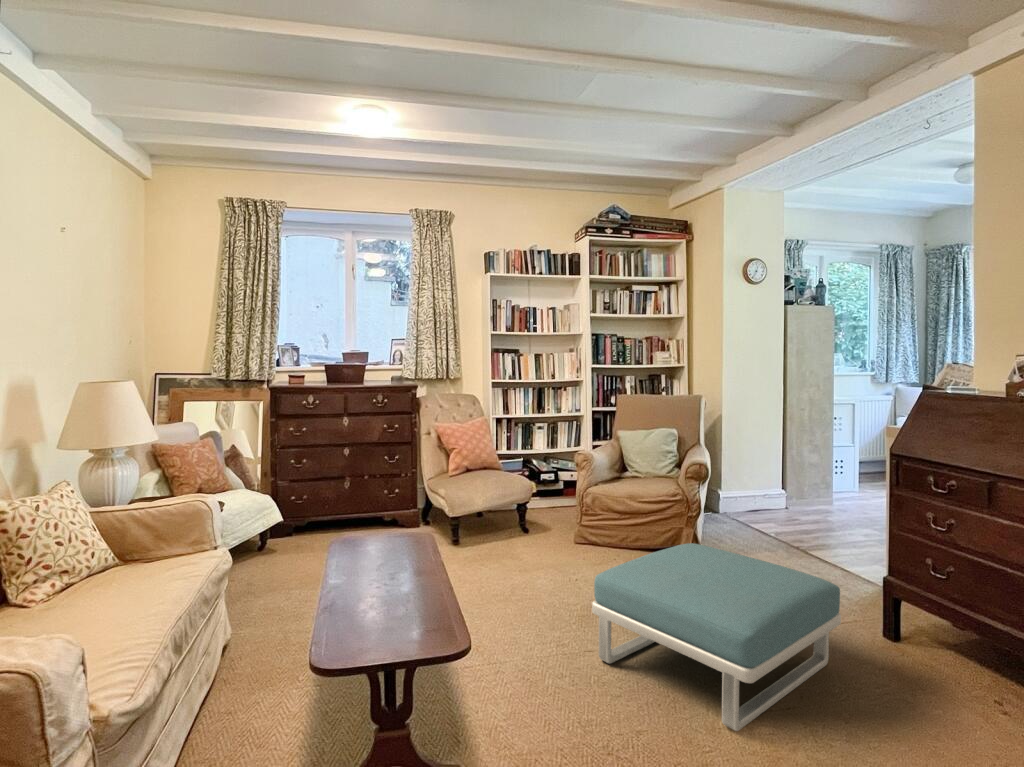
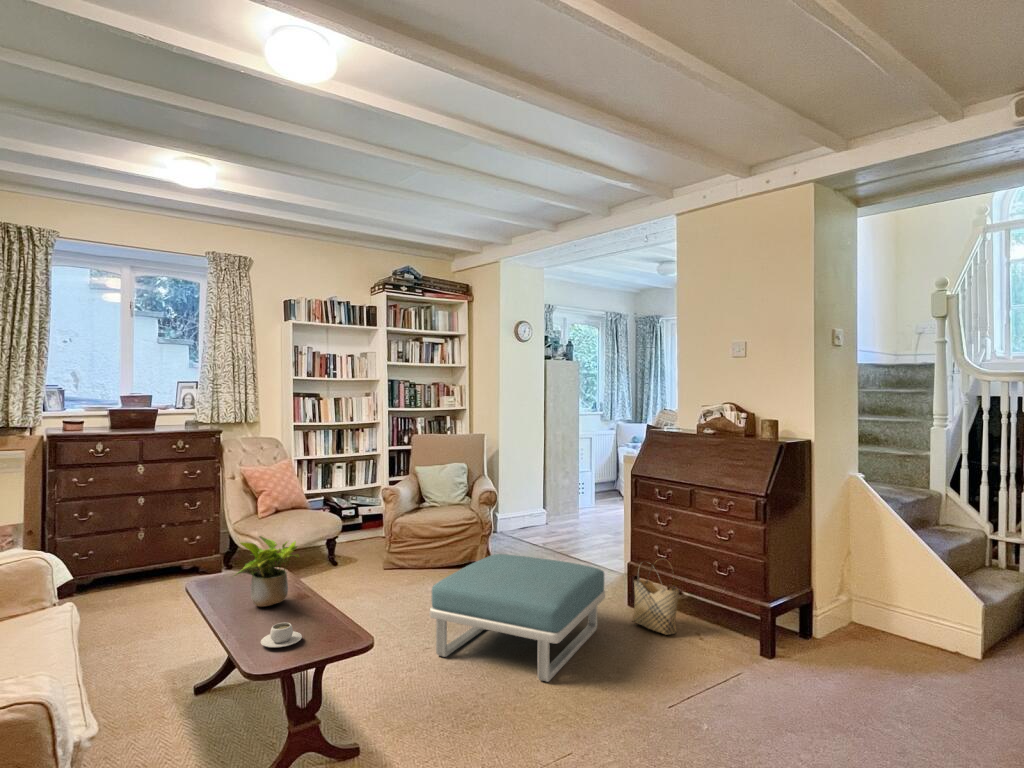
potted plant: none [356,498,425,578] -> present [236,536,299,607]
woven basket: none [885,580,969,695] -> present [632,560,680,635]
teacup: none [348,605,395,636] -> present [261,623,302,648]

